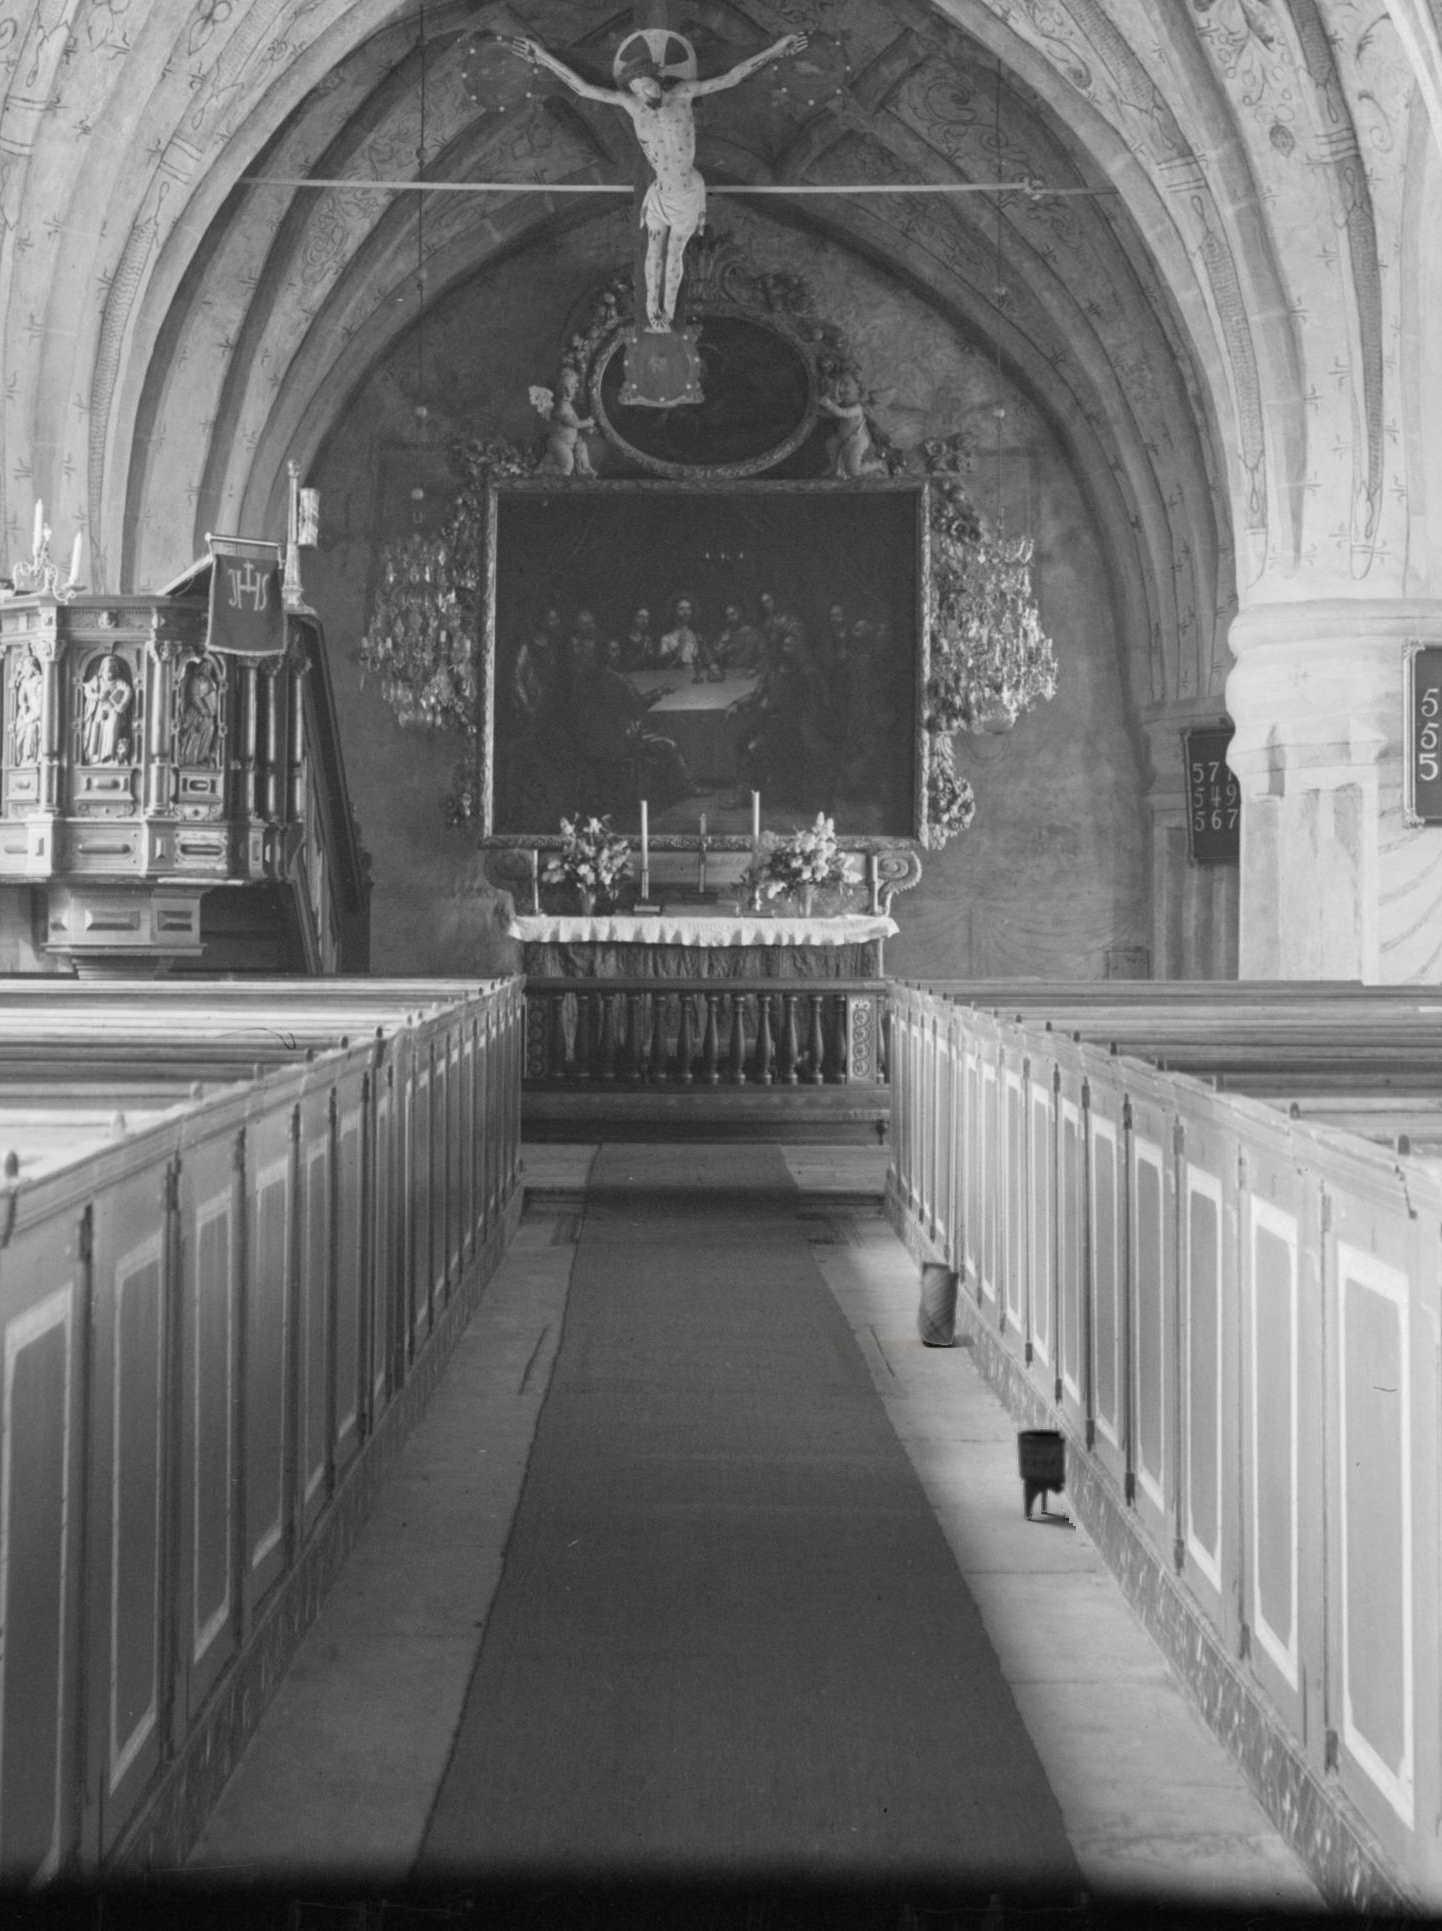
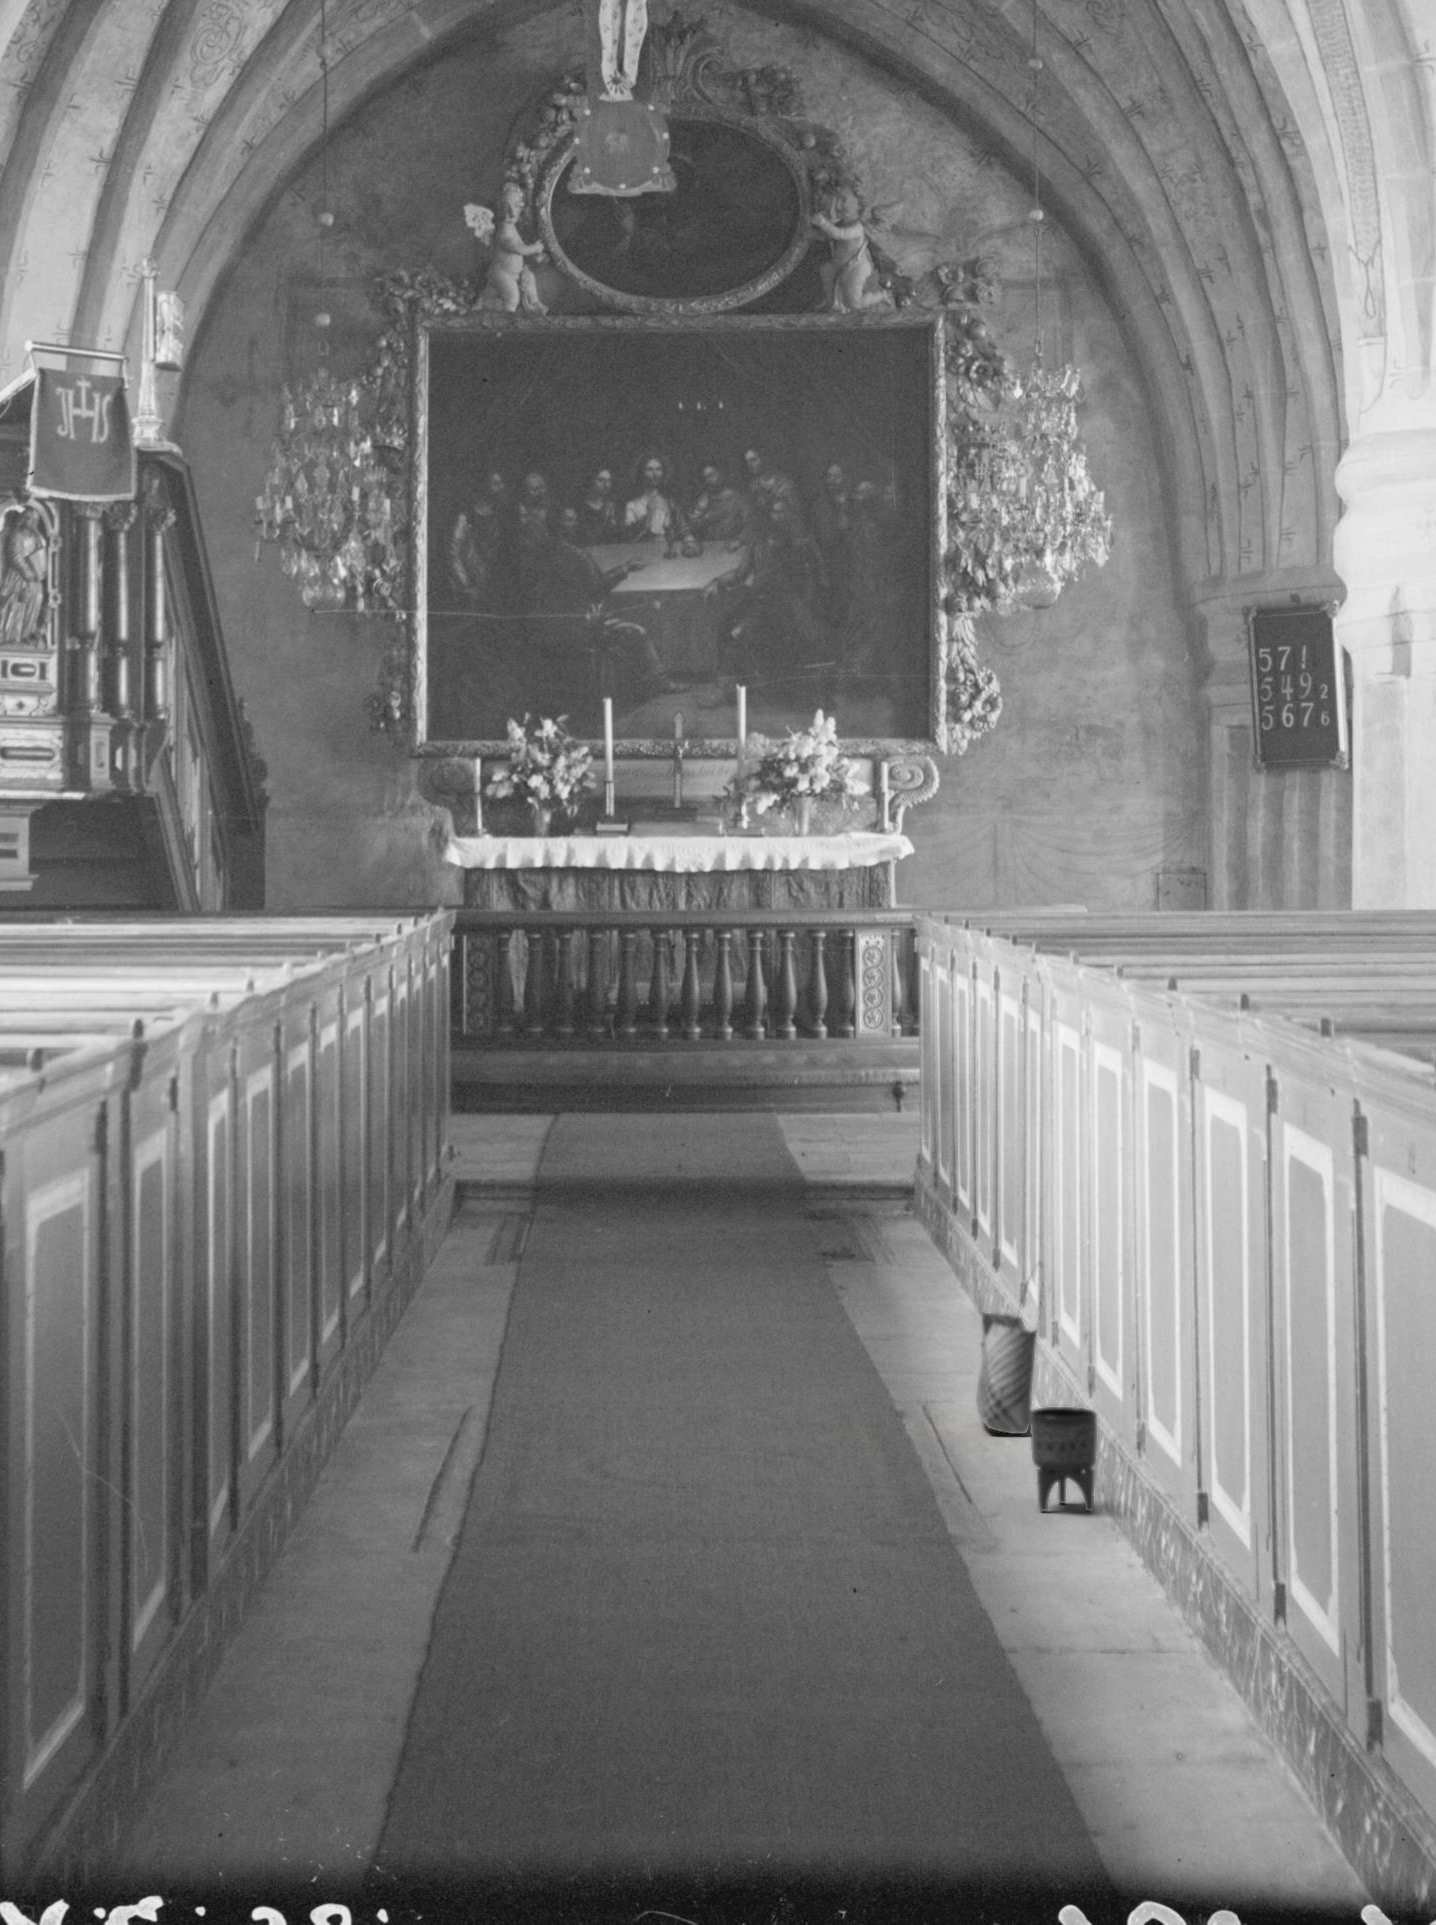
planter: present [1017,1429,1068,1519] -> present [1029,1407,1097,1511]

